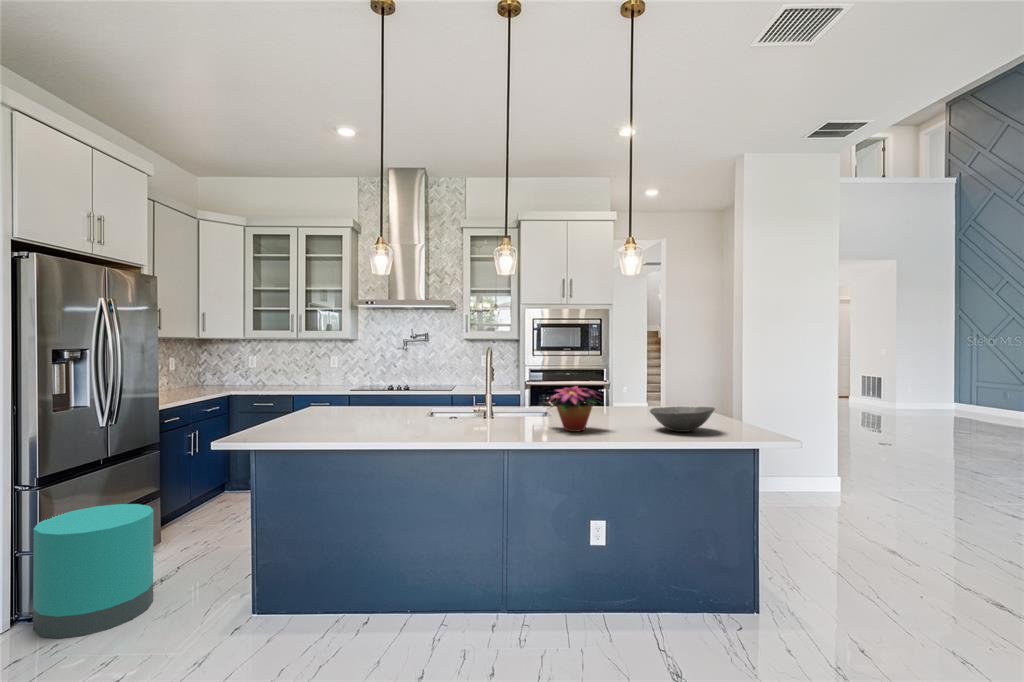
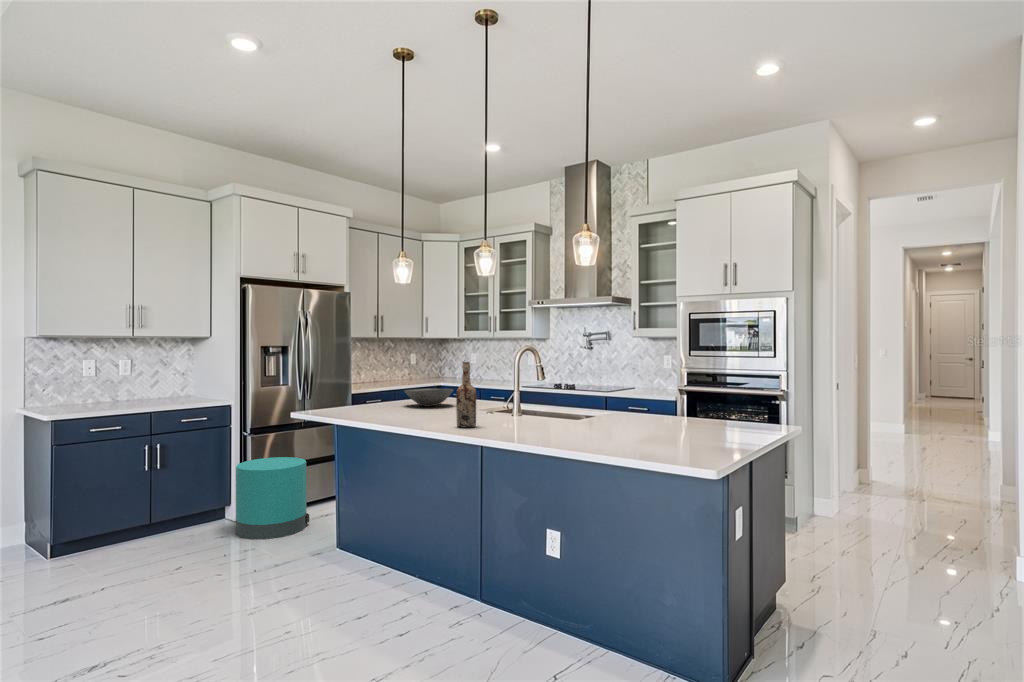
wine bottle: none [491,364,512,433] -> present [456,362,476,428]
flower arrangement: present [550,386,599,432] -> none [498,386,566,434]
bowl: present [650,407,715,432] -> present [405,389,453,406]

